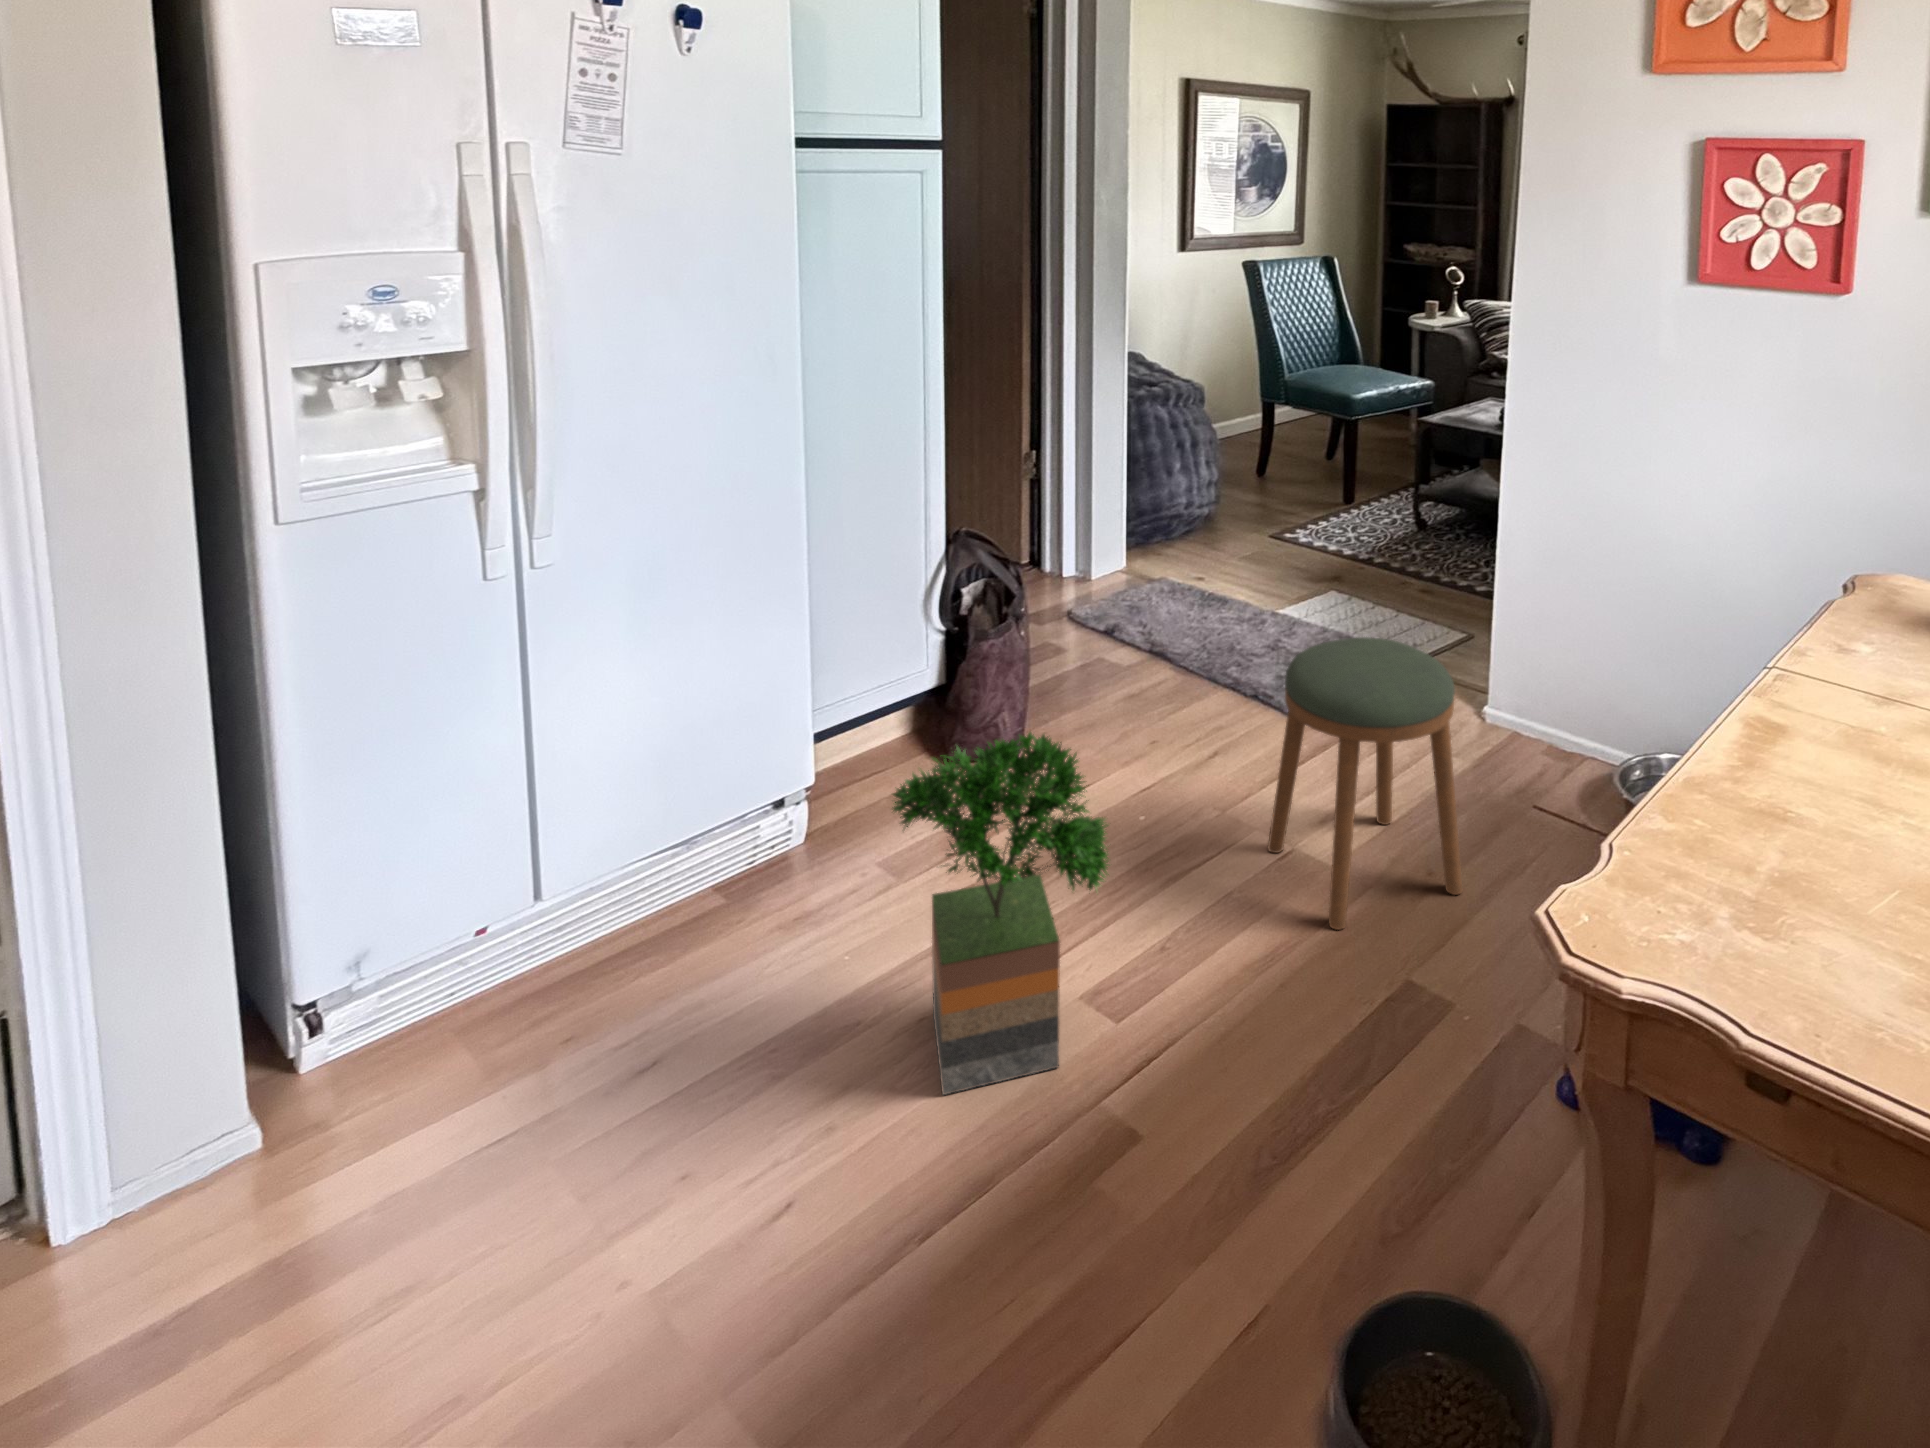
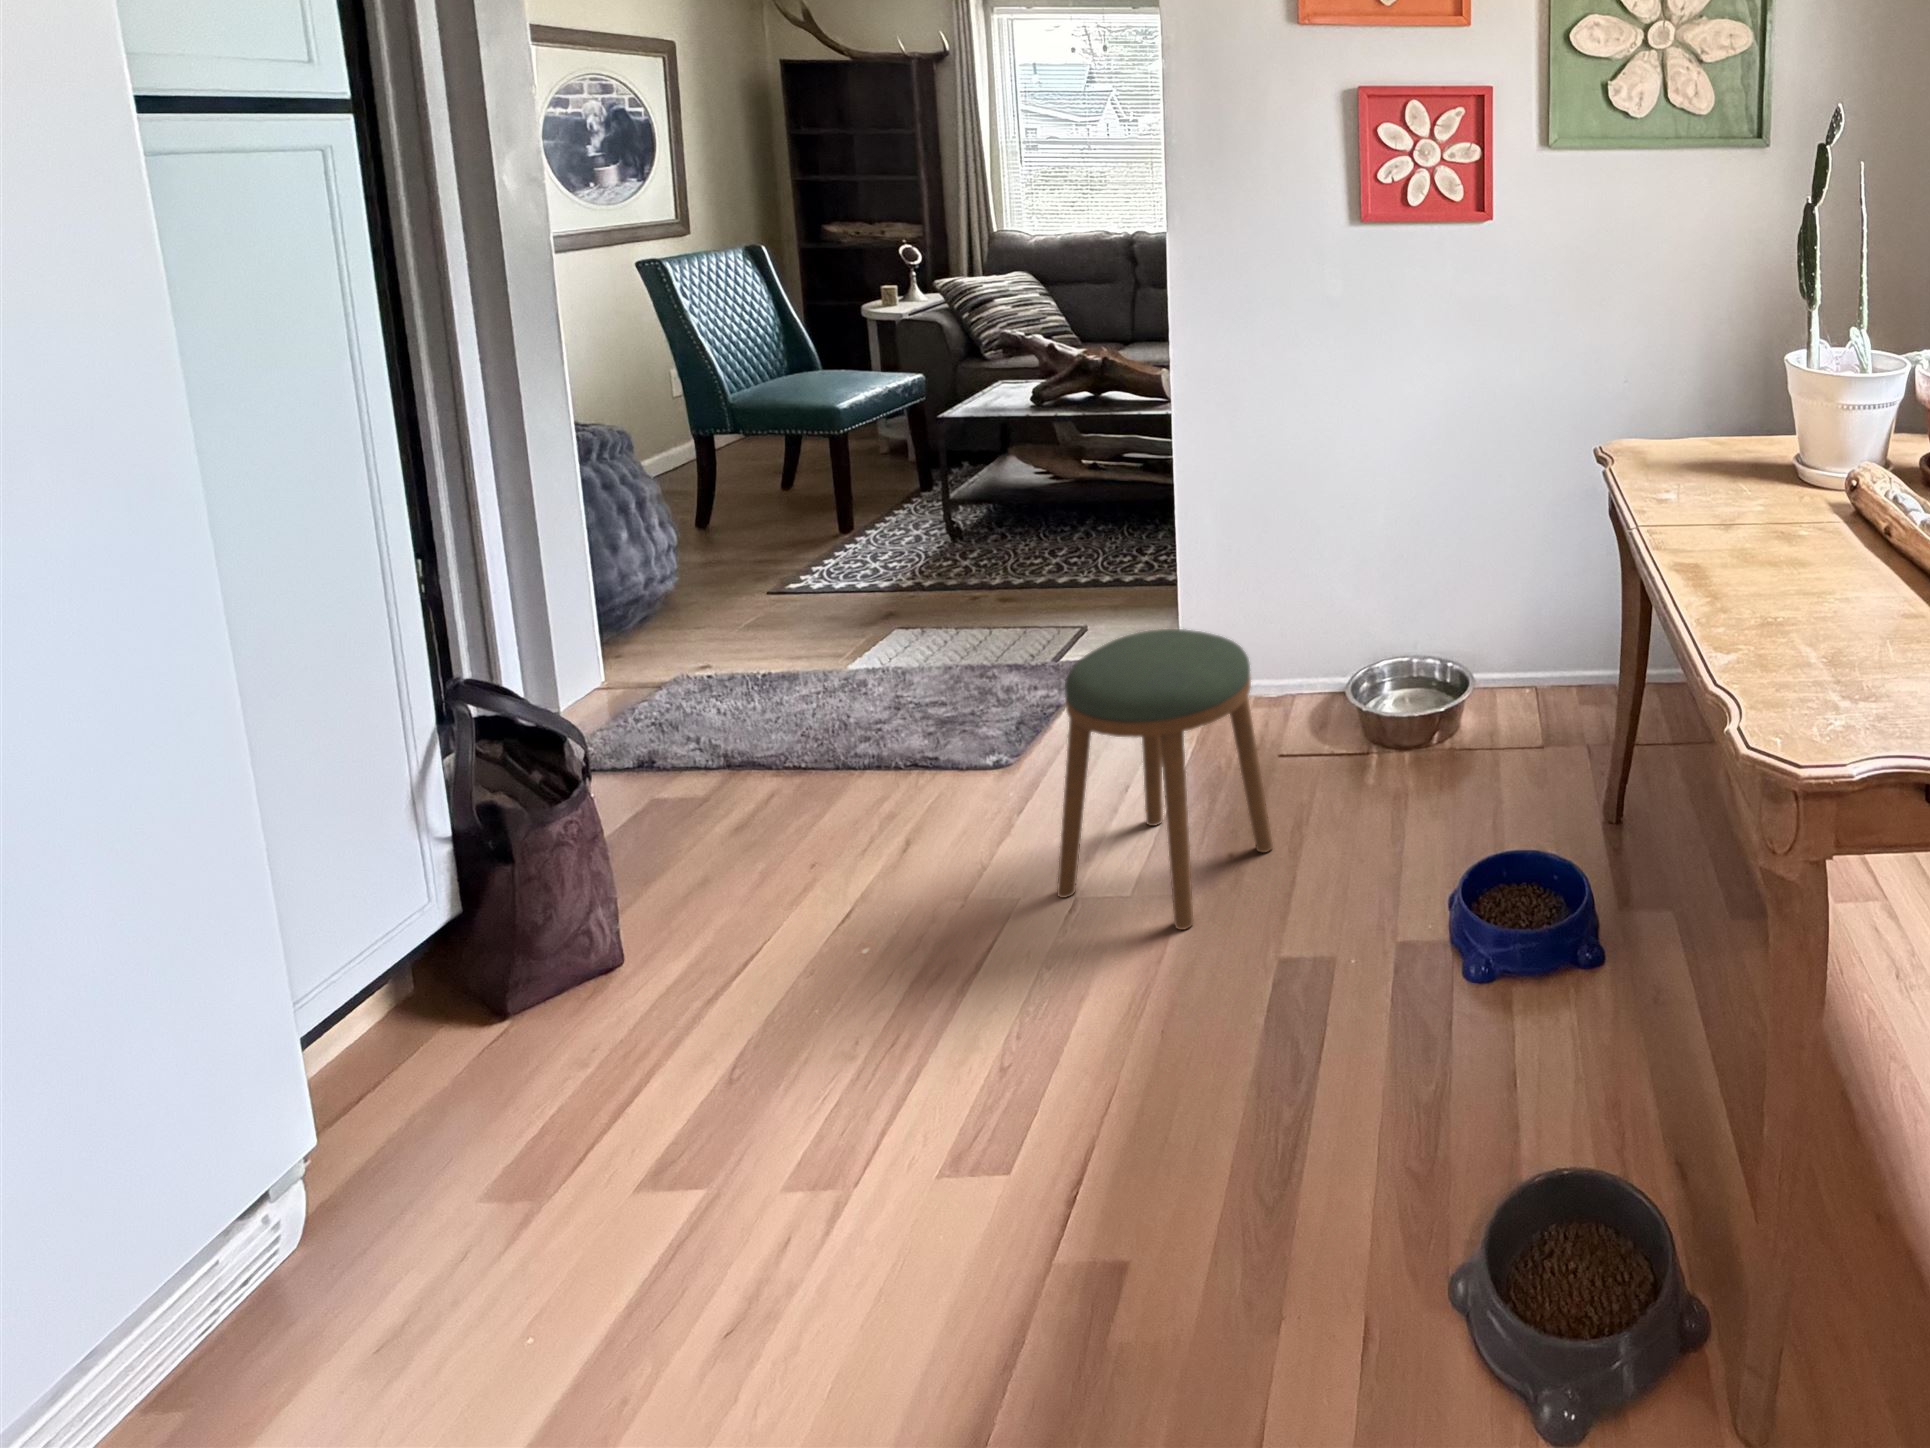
potted tree: present [893,732,1108,1095] -> none [743,836,1062,1286]

